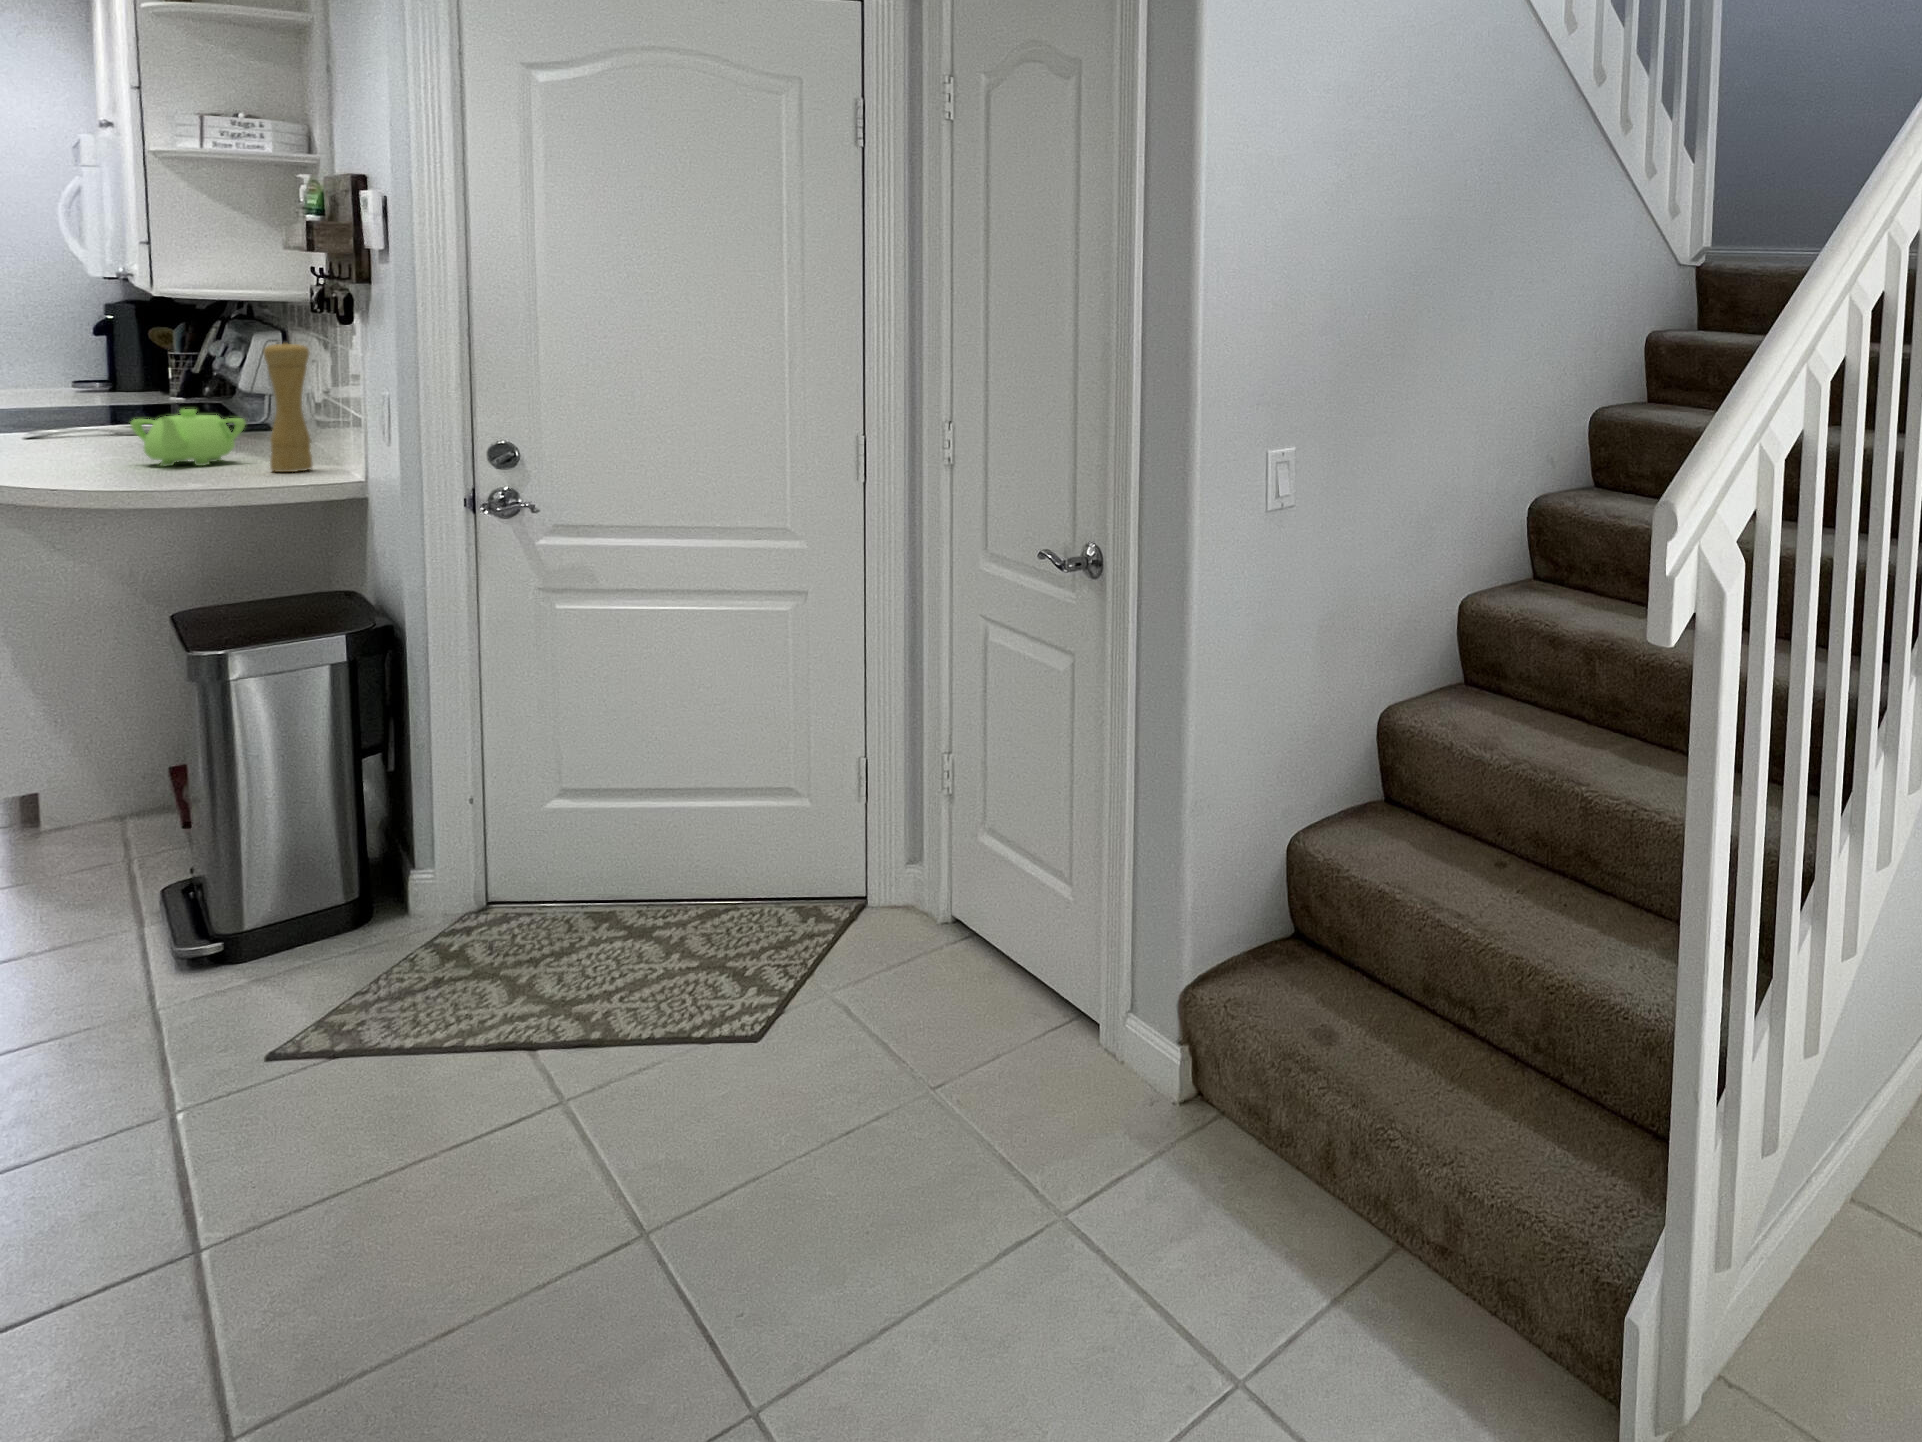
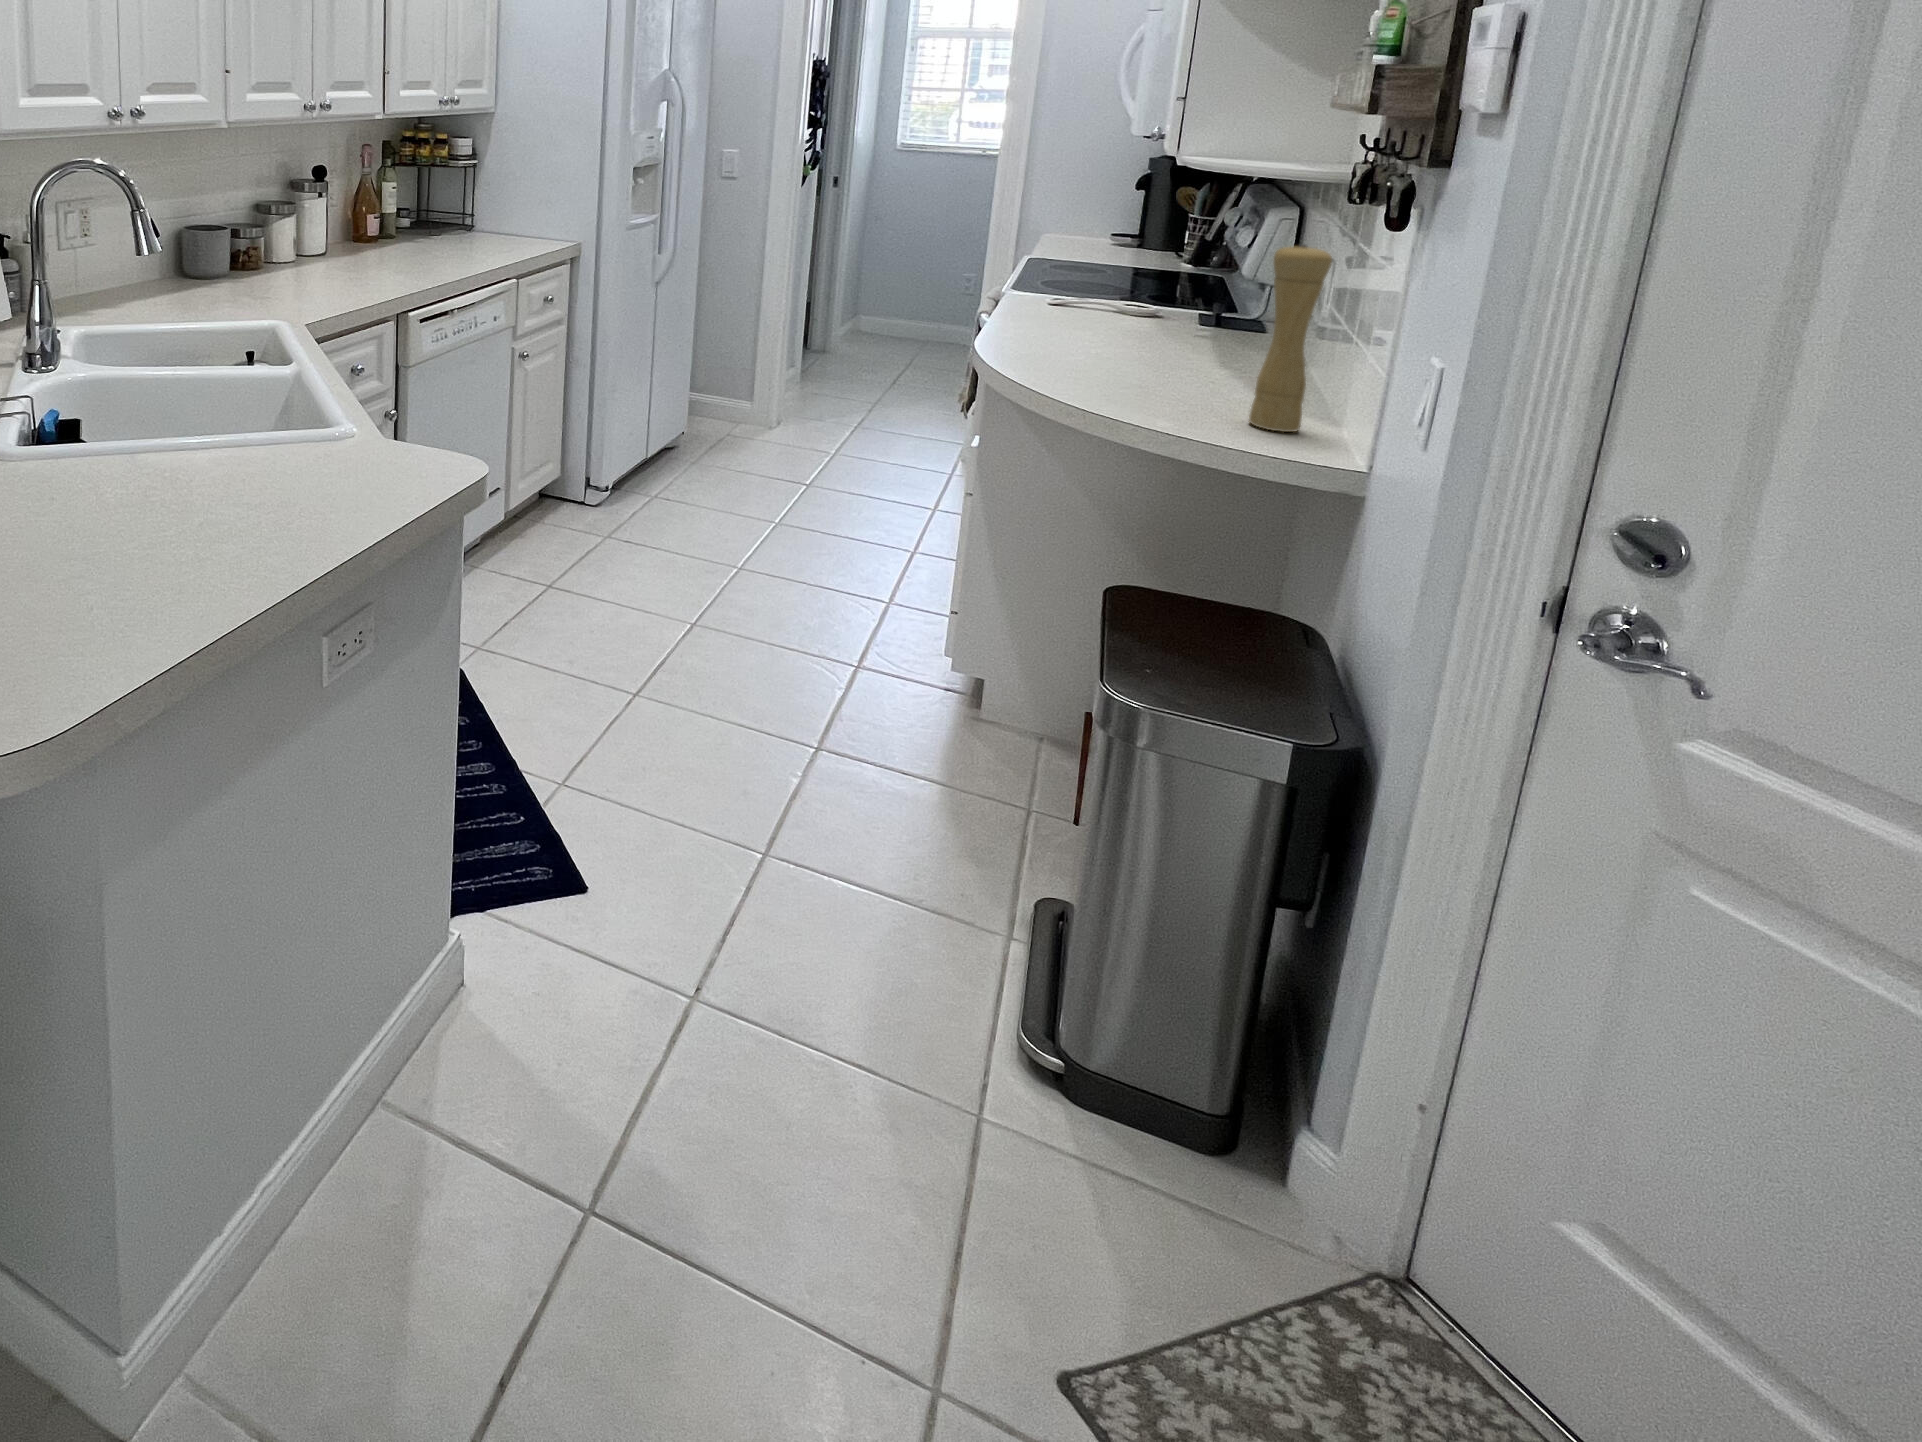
teapot: present [130,409,245,467] -> none [1120,314,1235,390]

